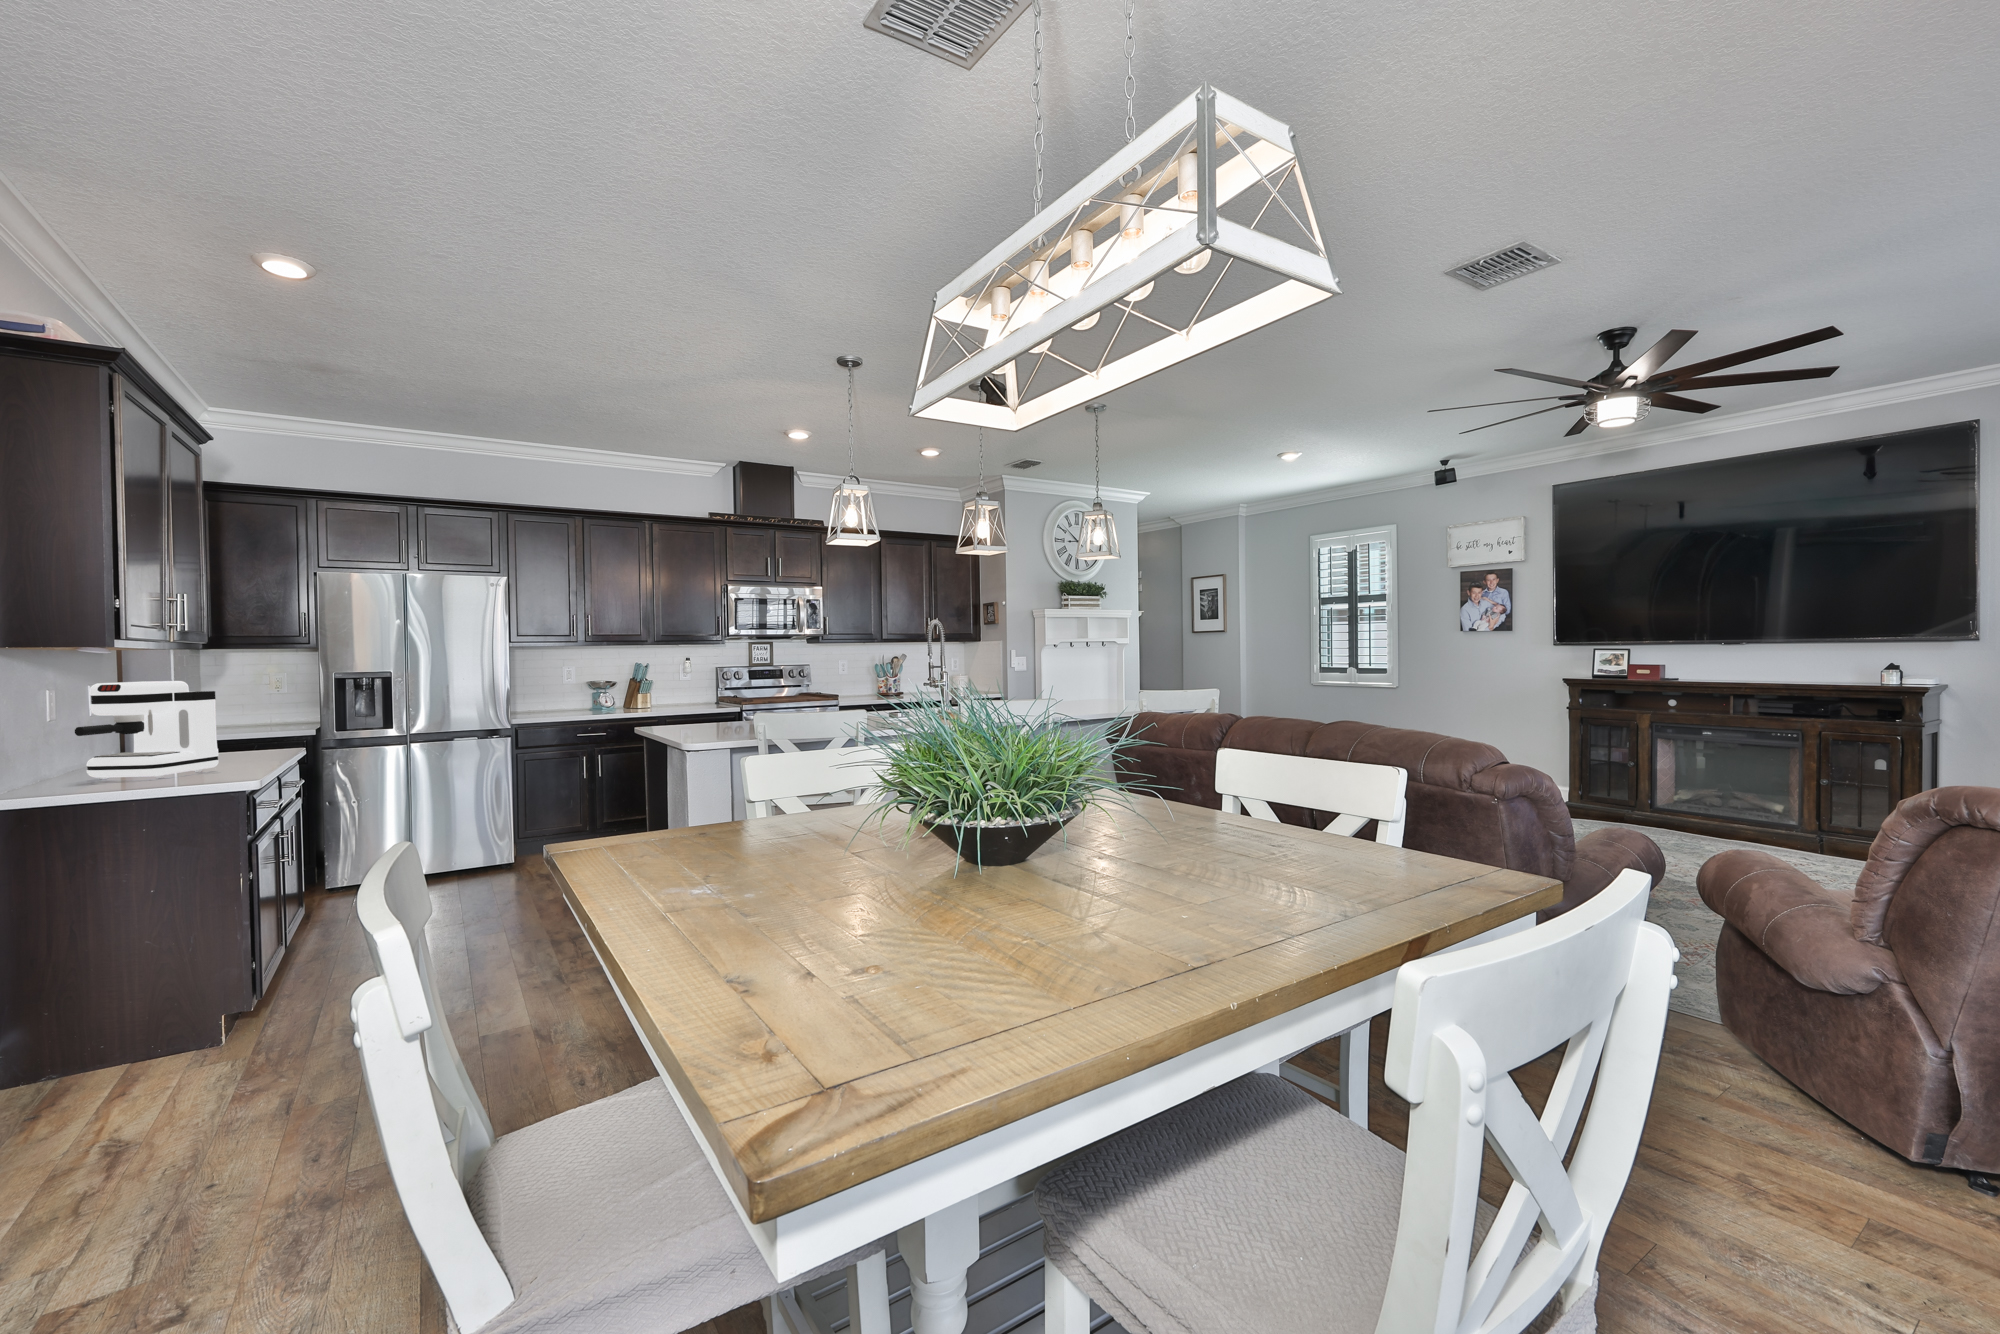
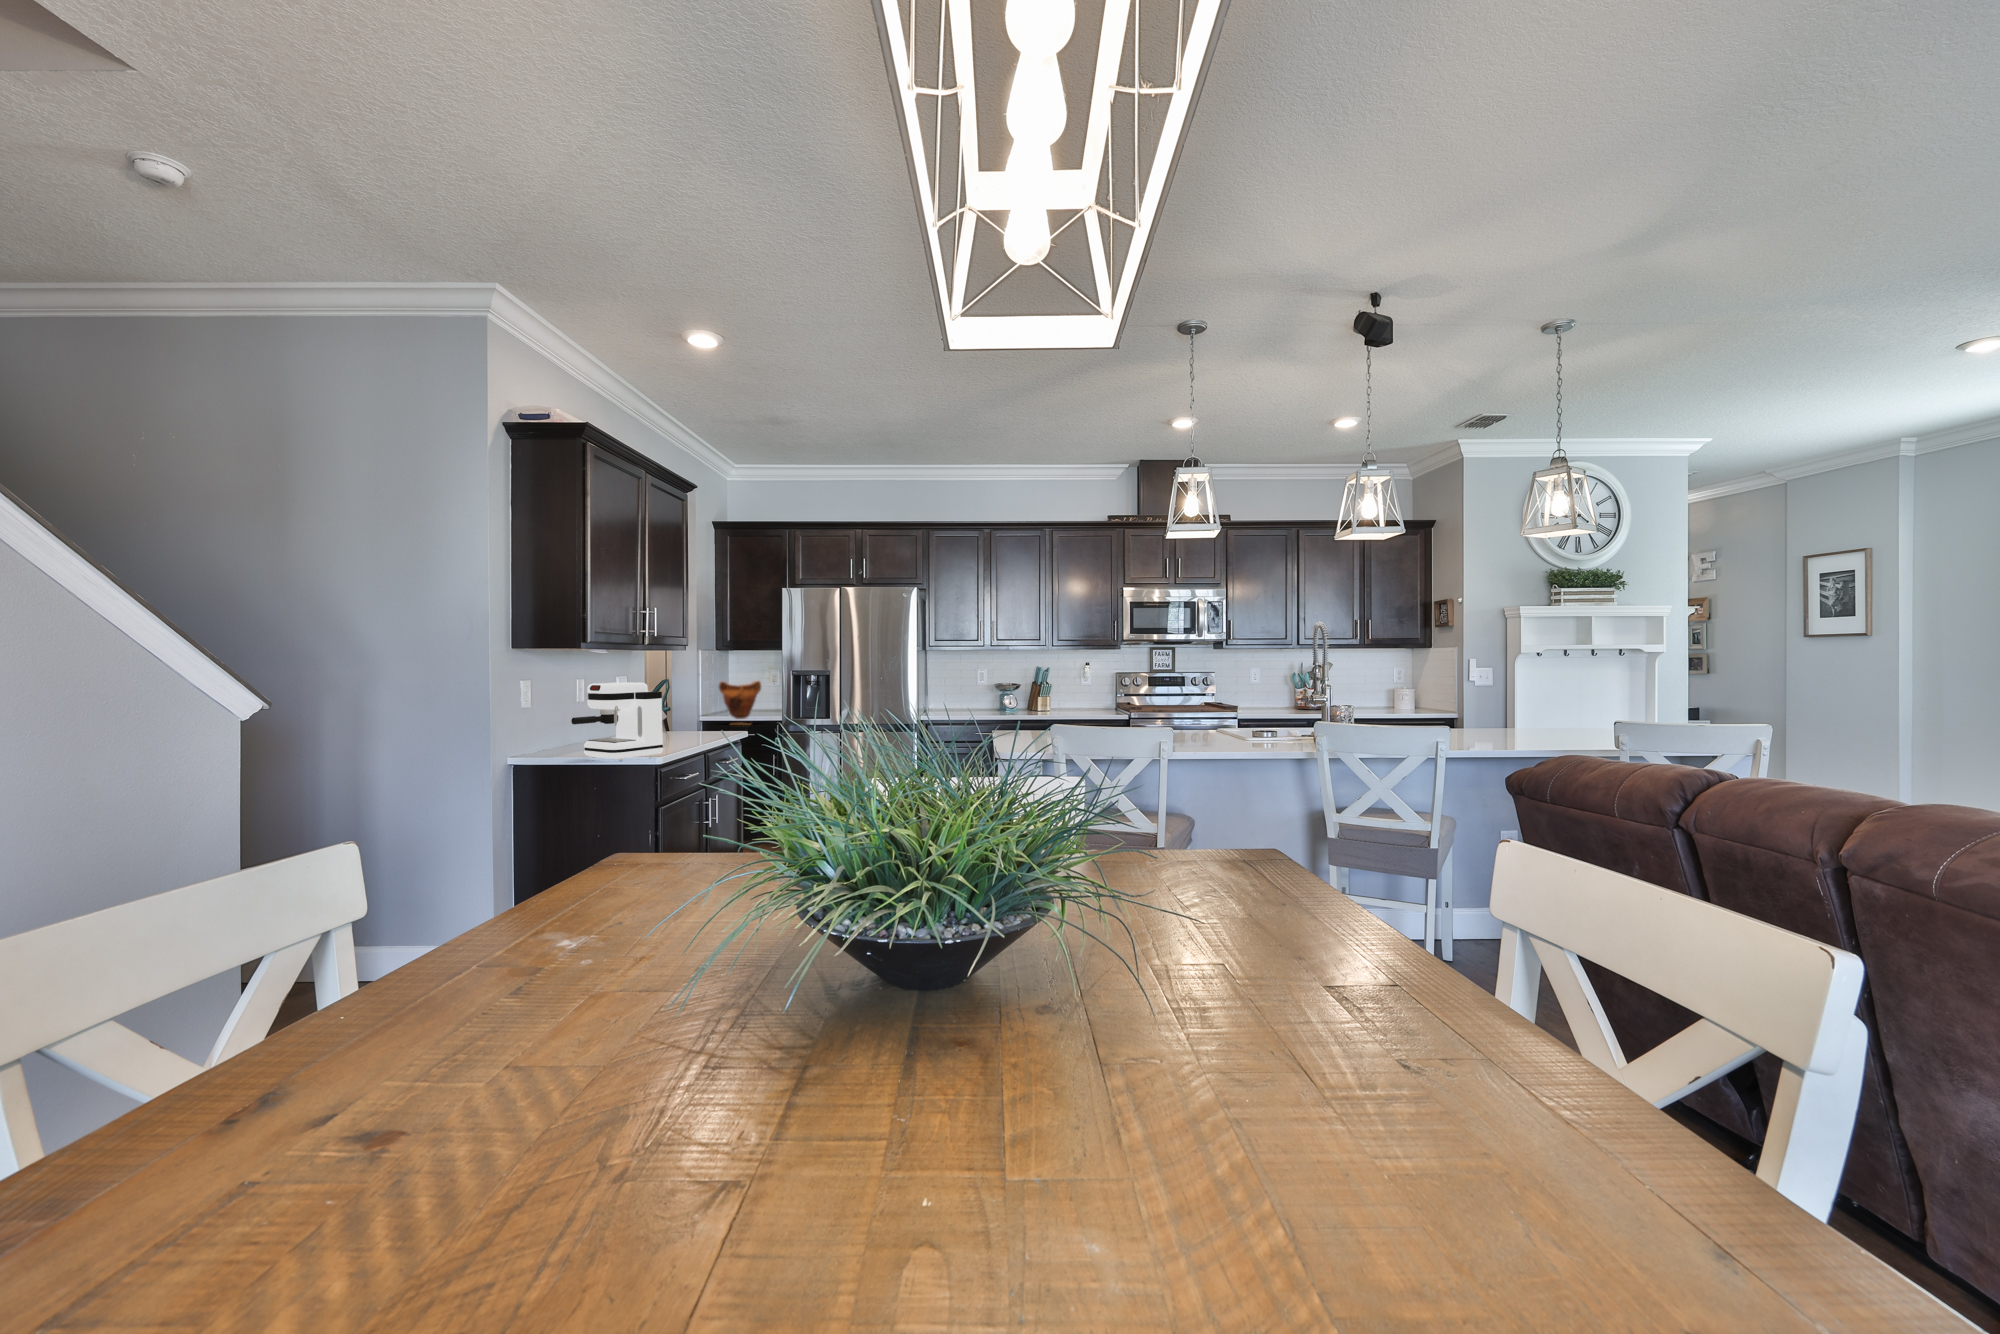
vase: none [212,684,279,740] -> present [719,681,761,725]

